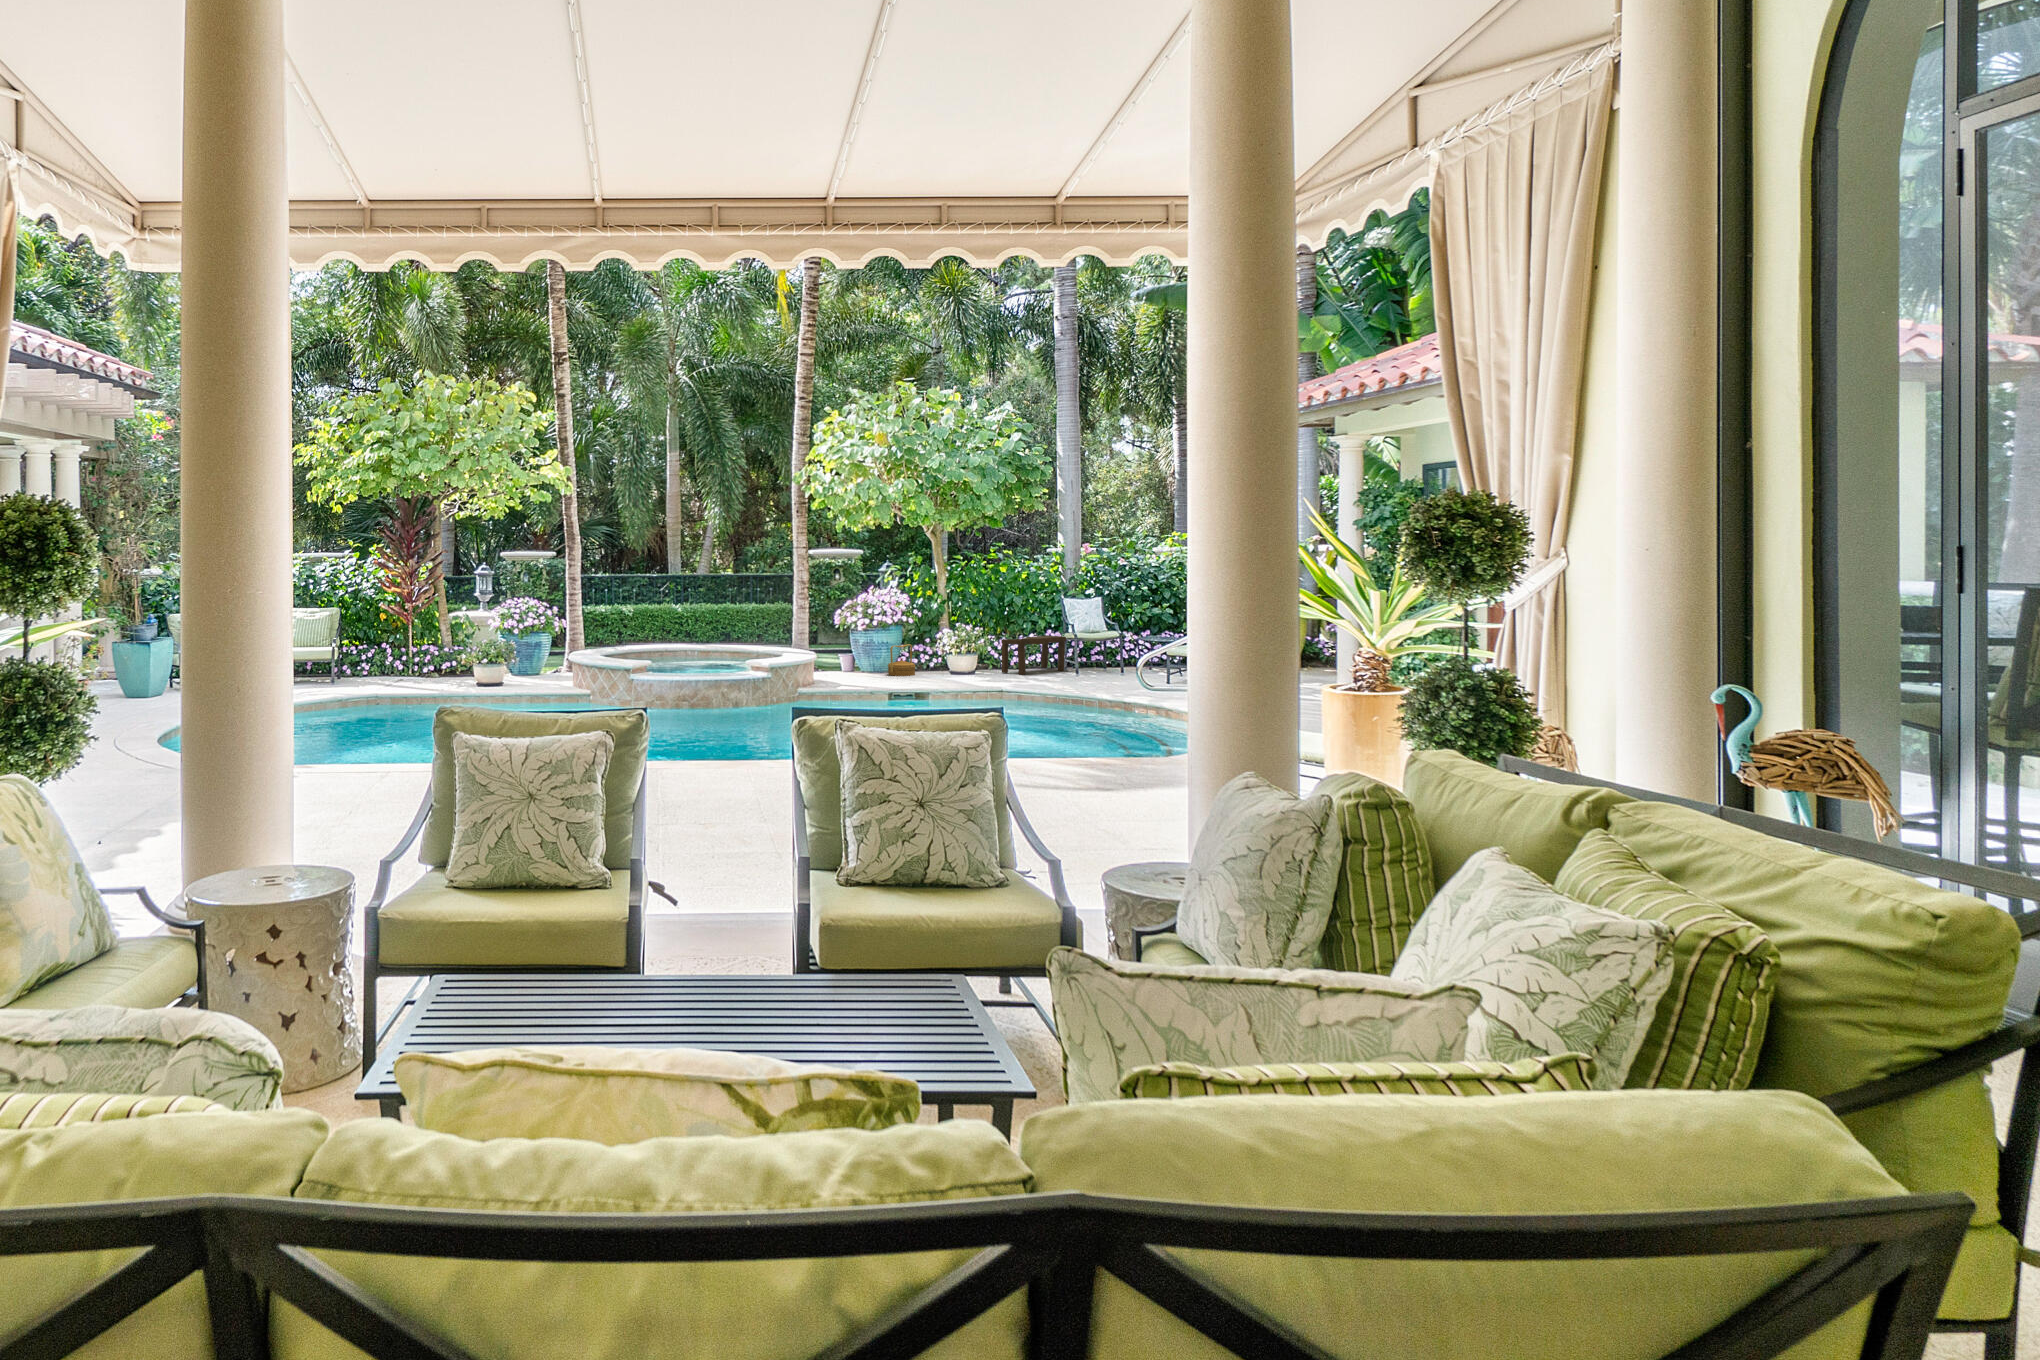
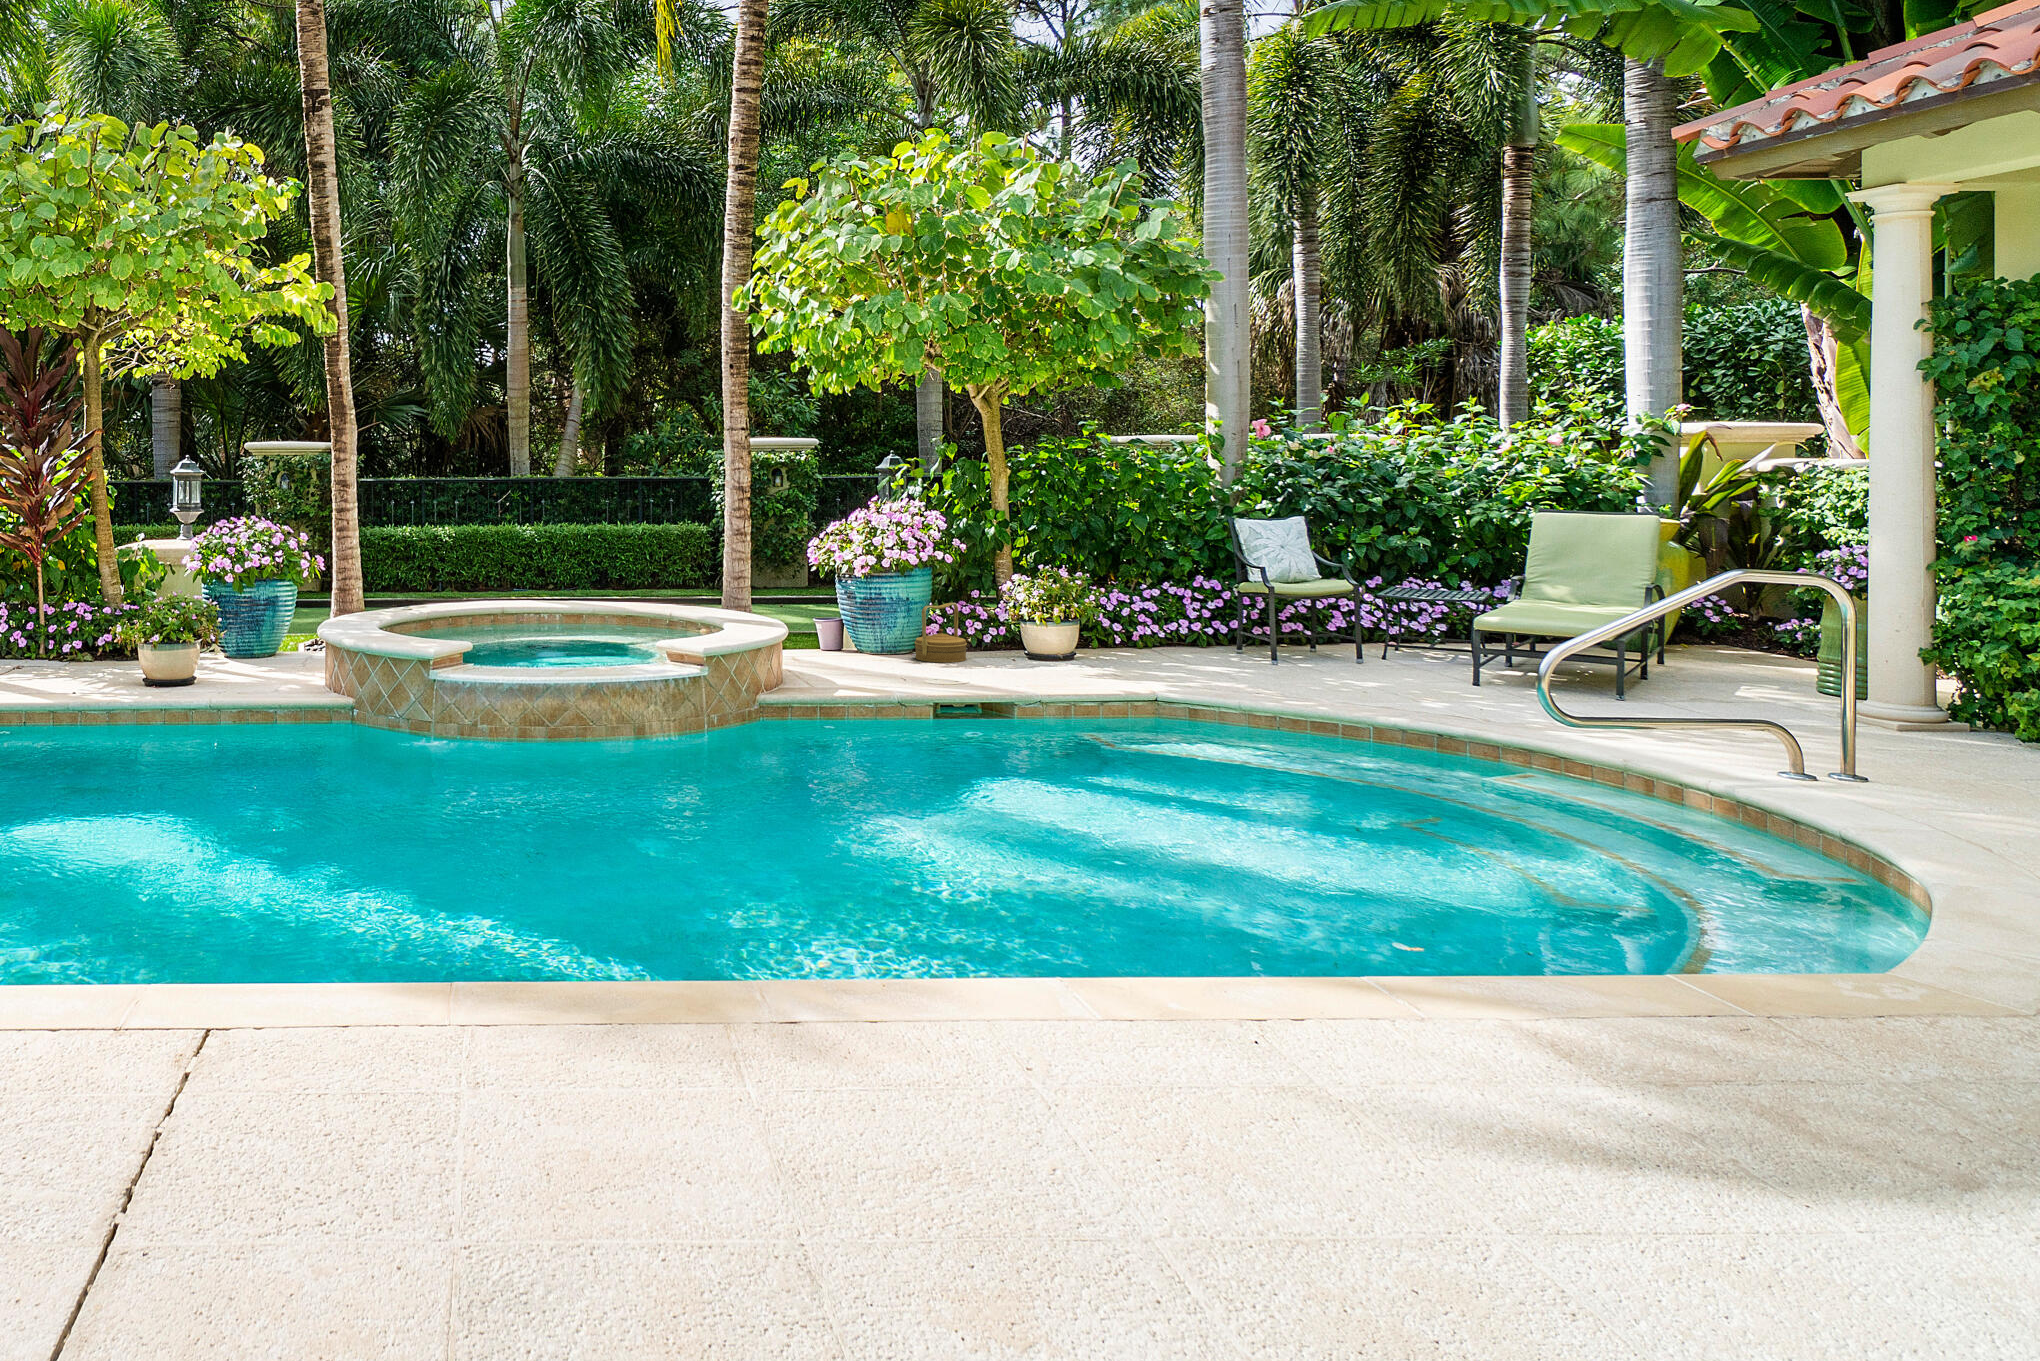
bench: present [1001,635,1066,675] -> none [1126,586,1243,662]

